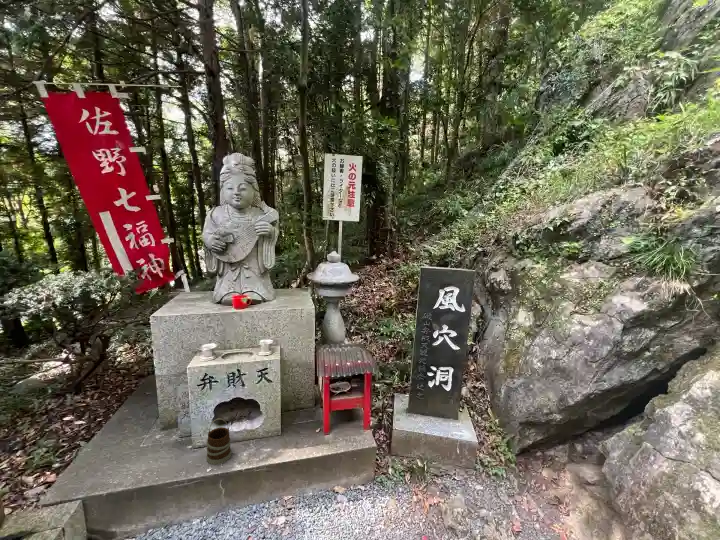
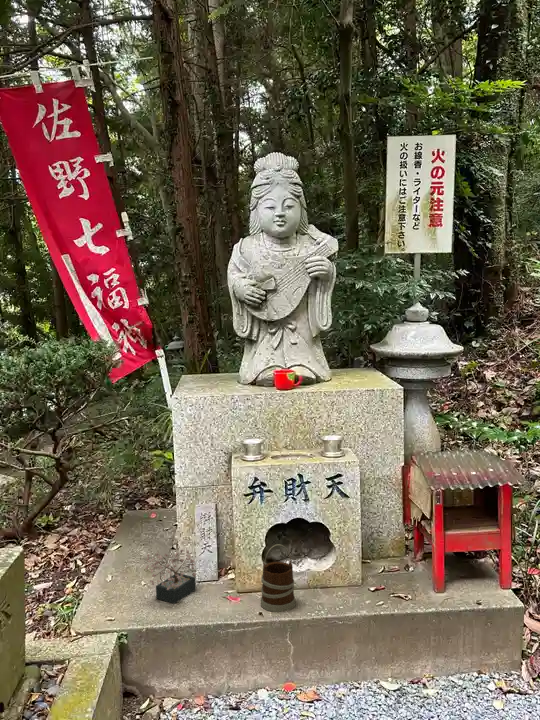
decorative plant: none [124,417,169,459] -> present [146,550,196,604]

